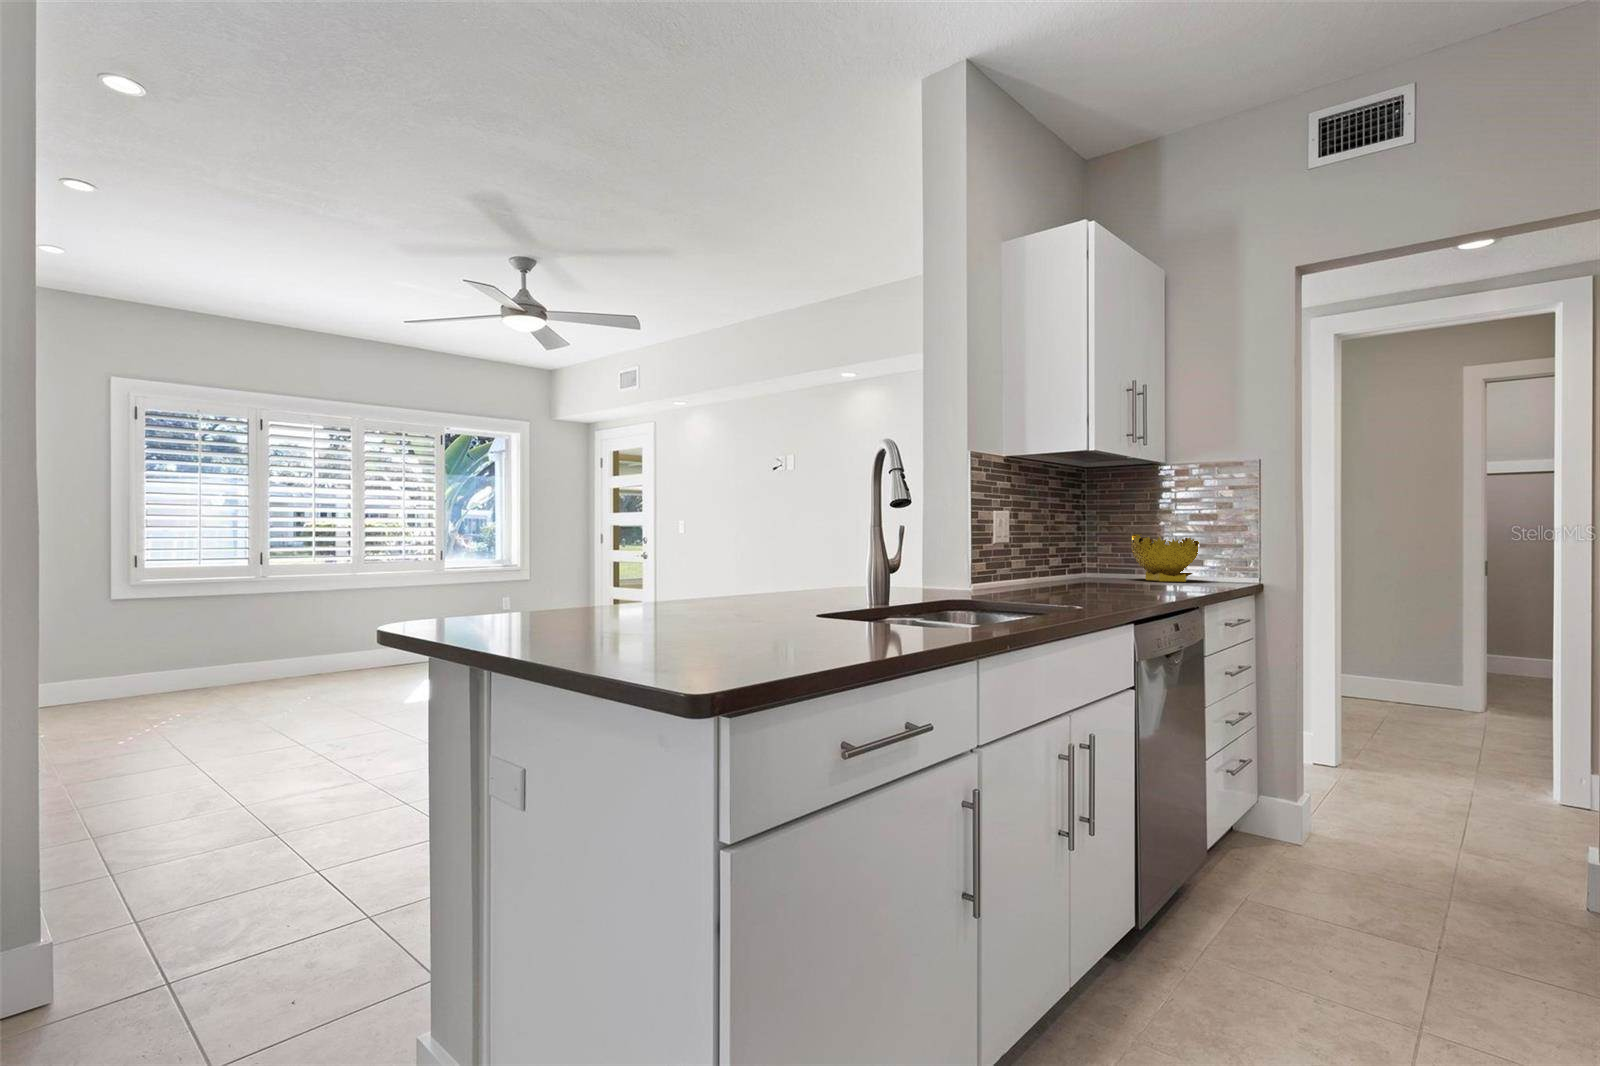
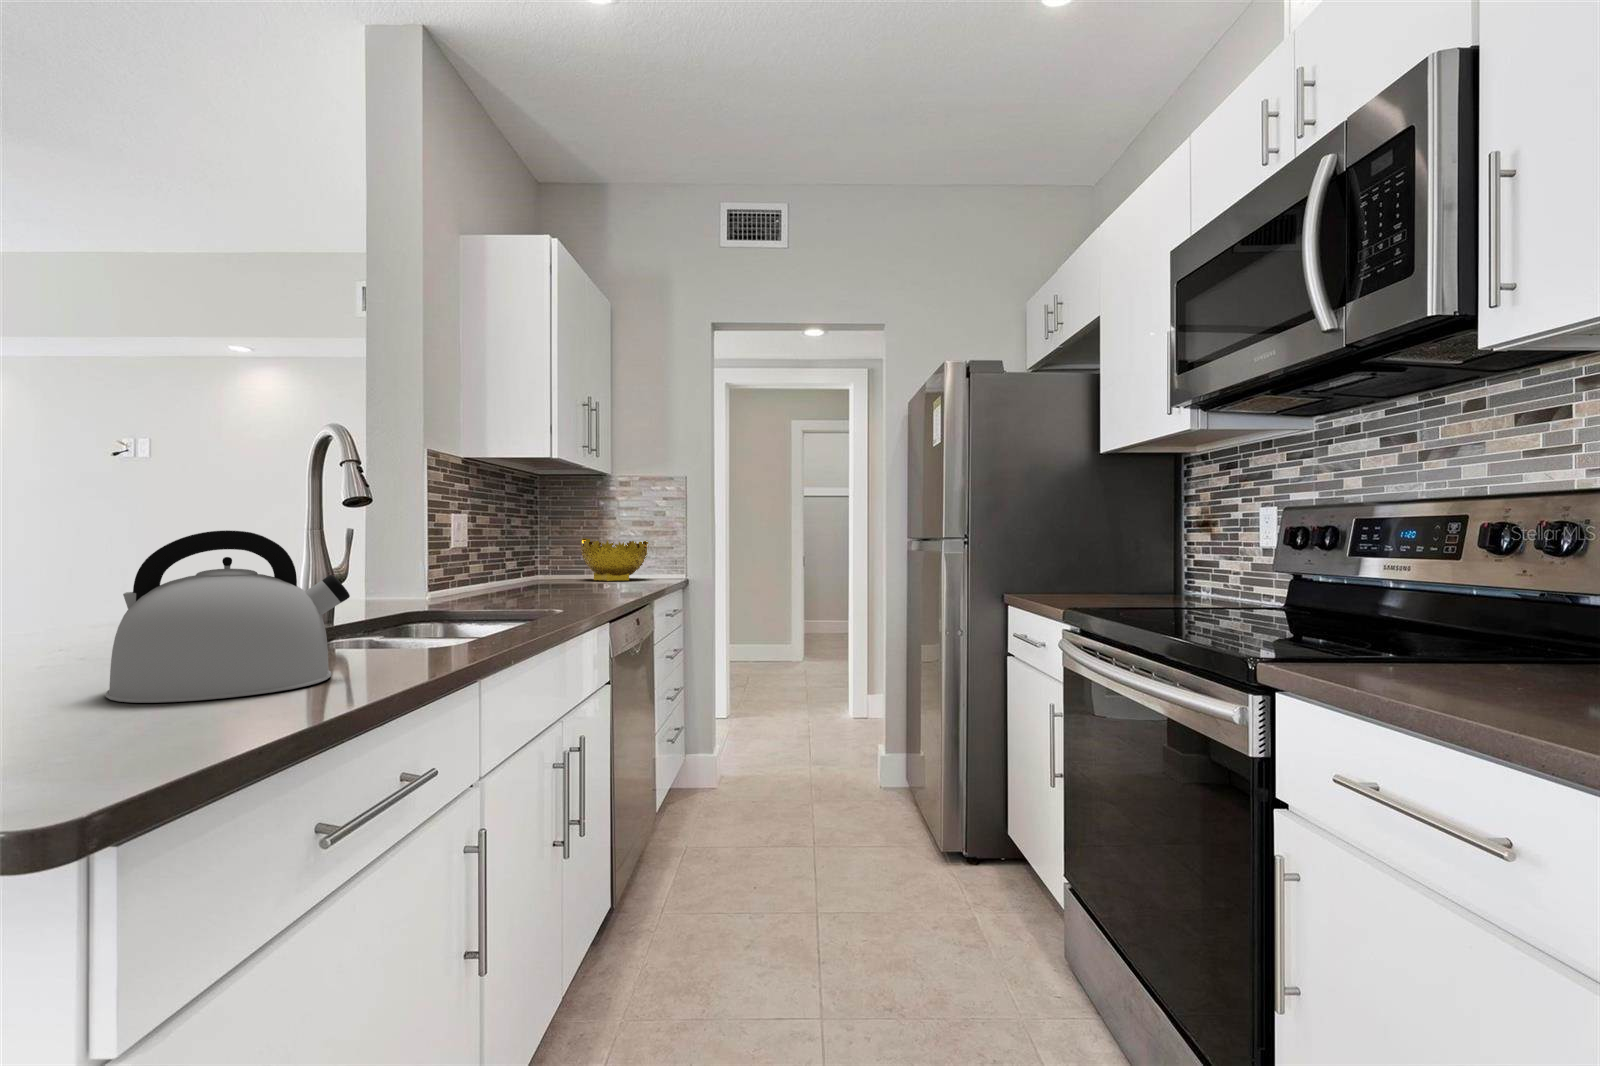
kettle: none [733,530,874,648] -> present [106,530,350,703]

